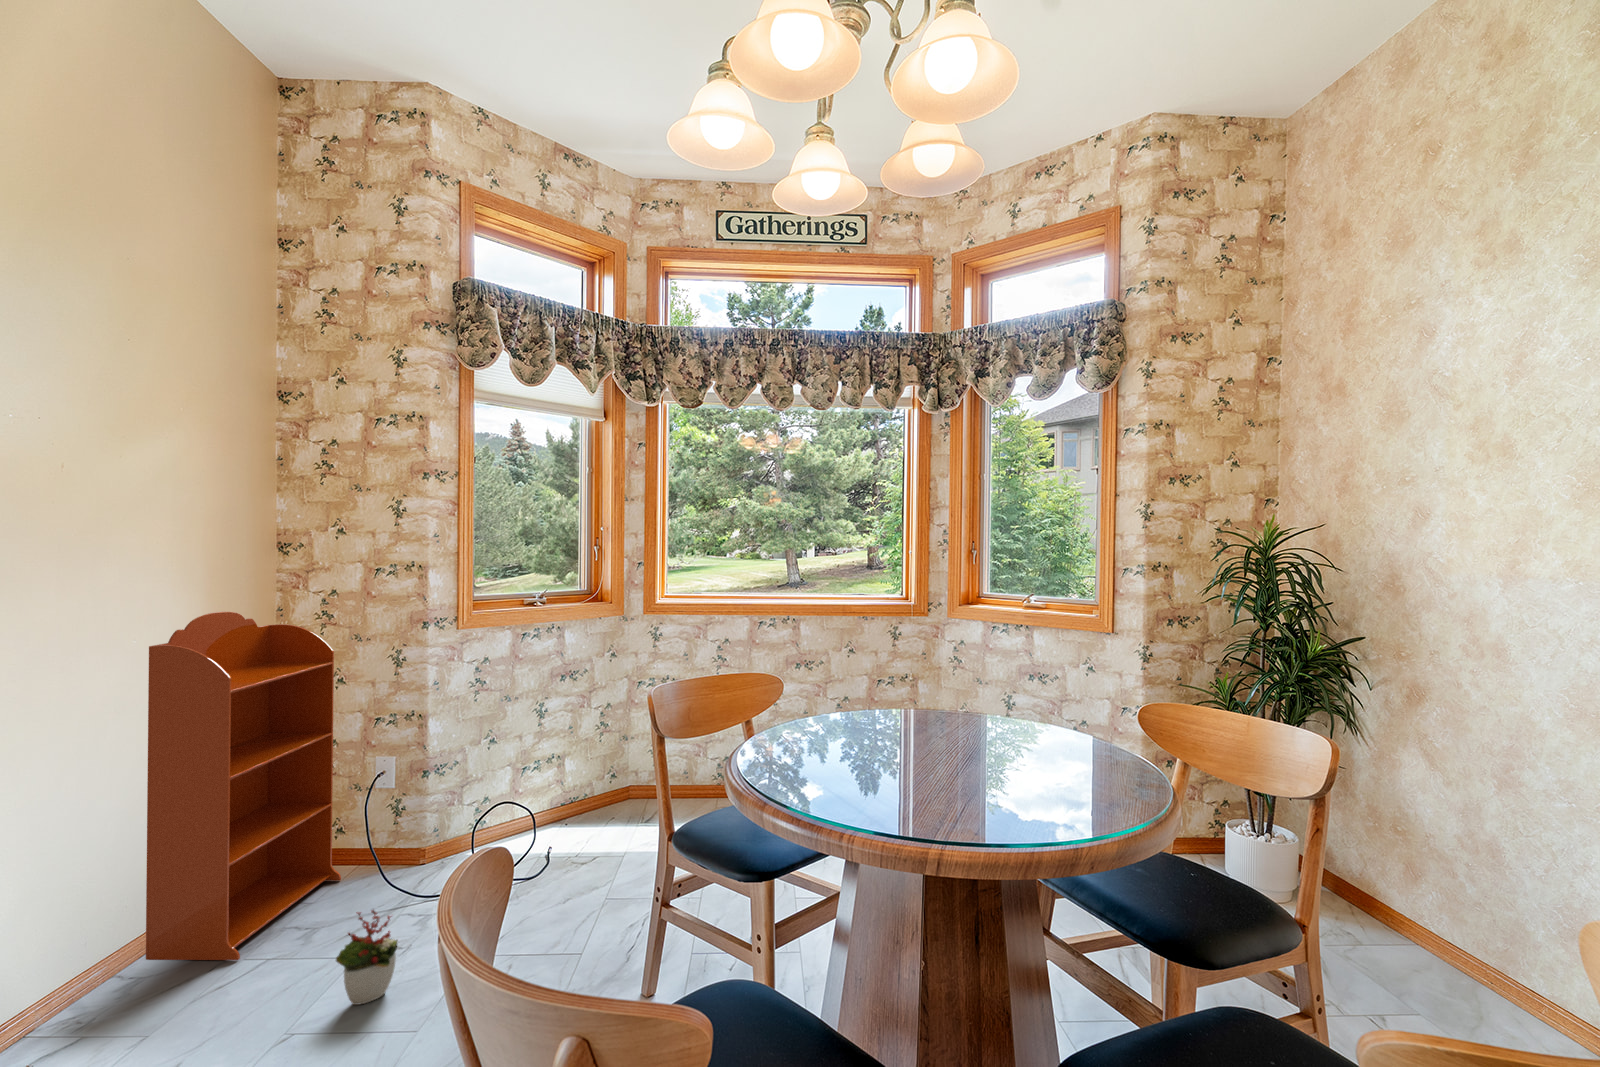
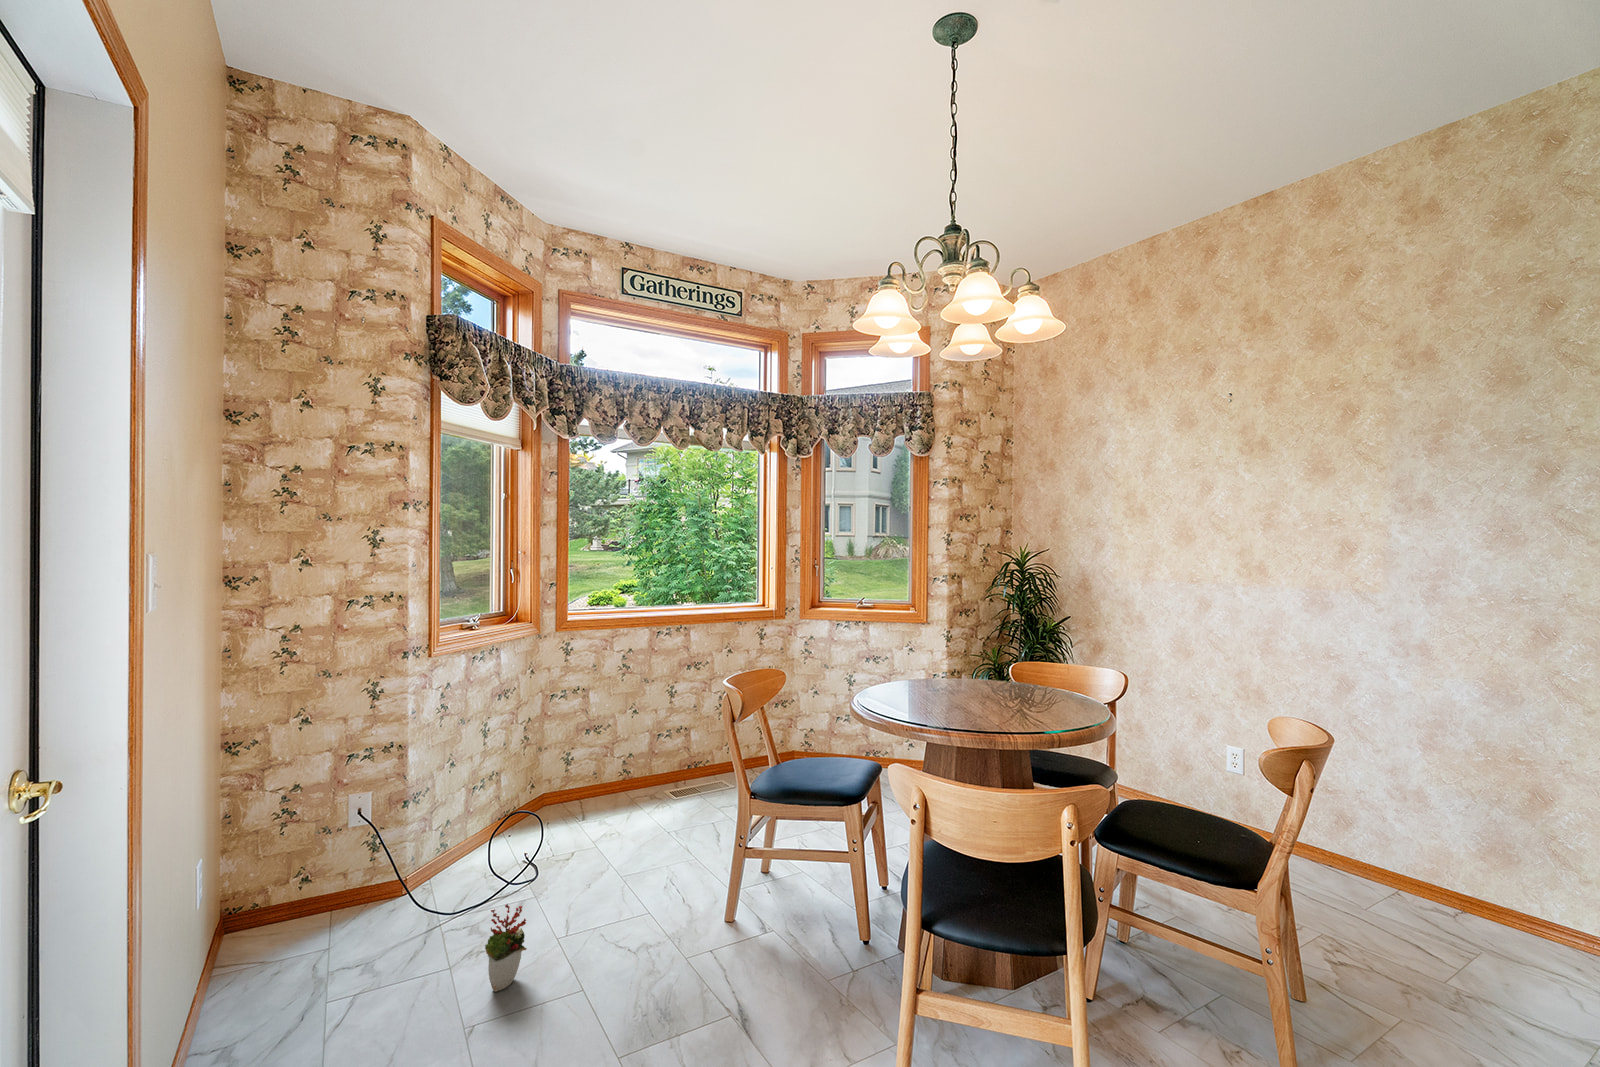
bookcase: present [146,612,341,960] -> none [204,654,328,1032]

